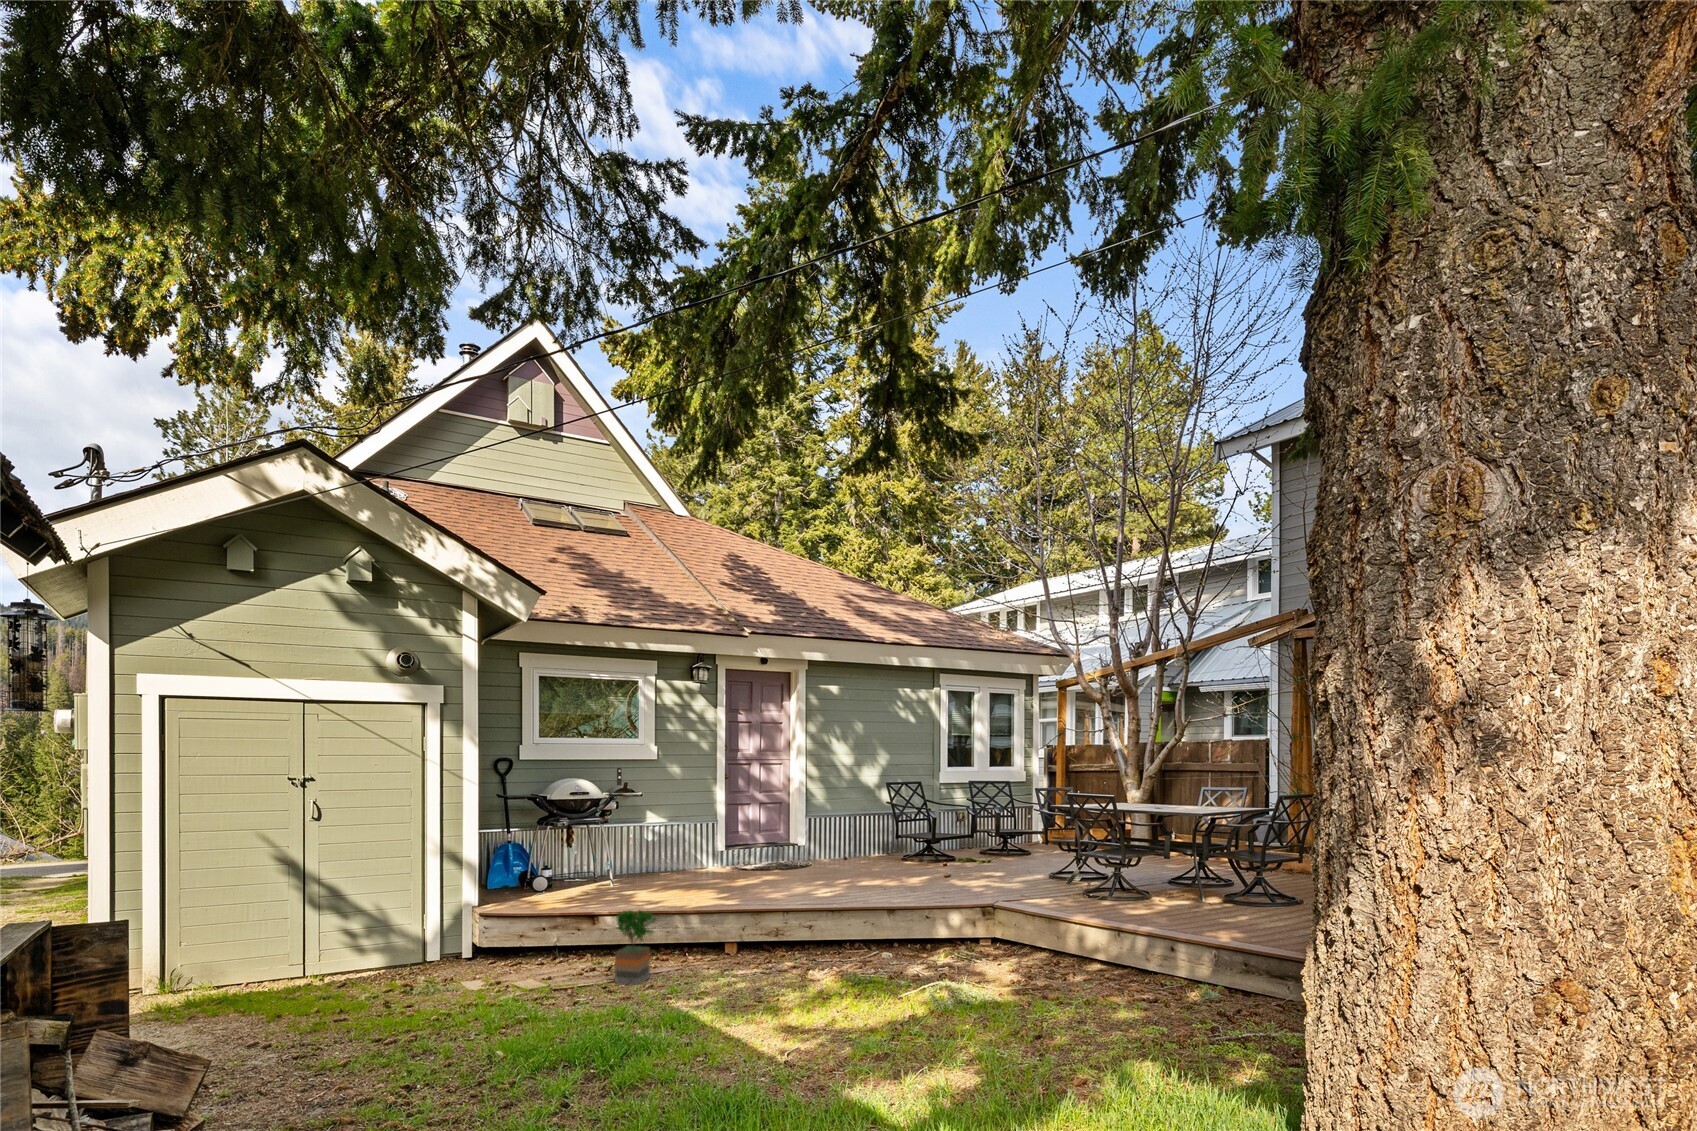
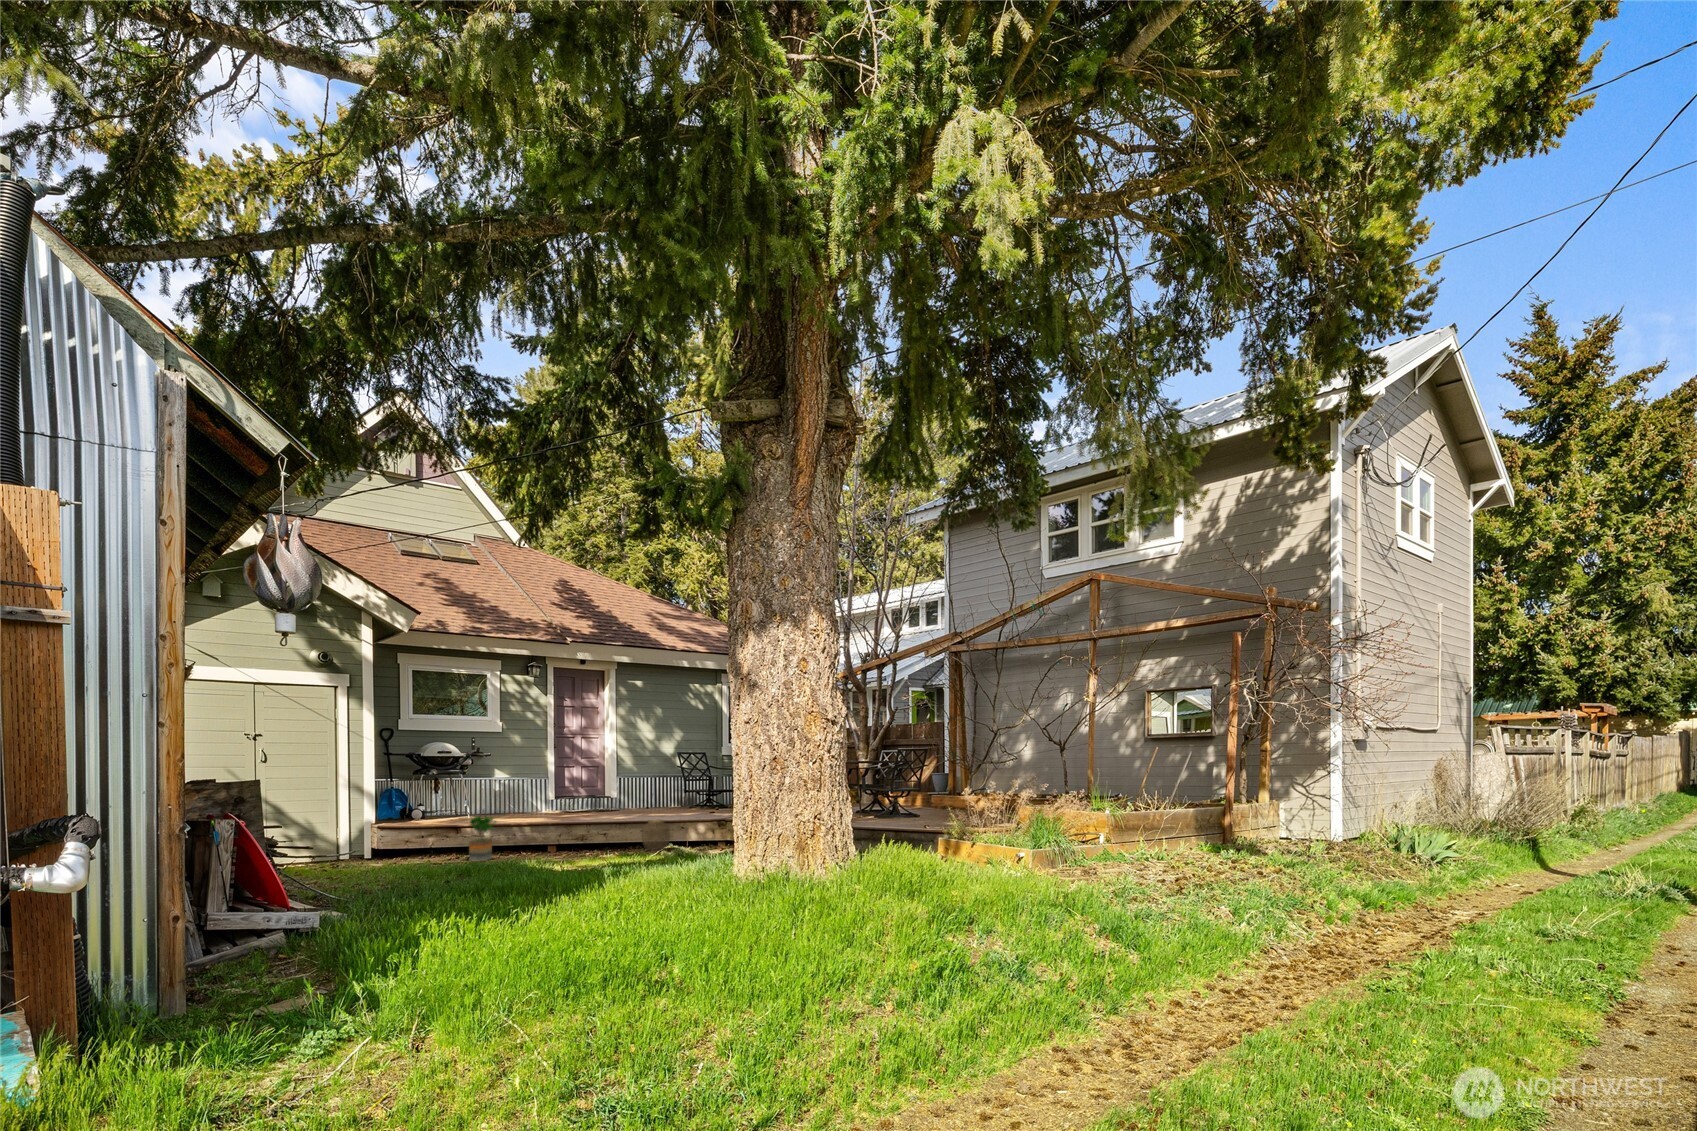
woven basket: none [874,912,917,964] -> present [642,820,670,851]

